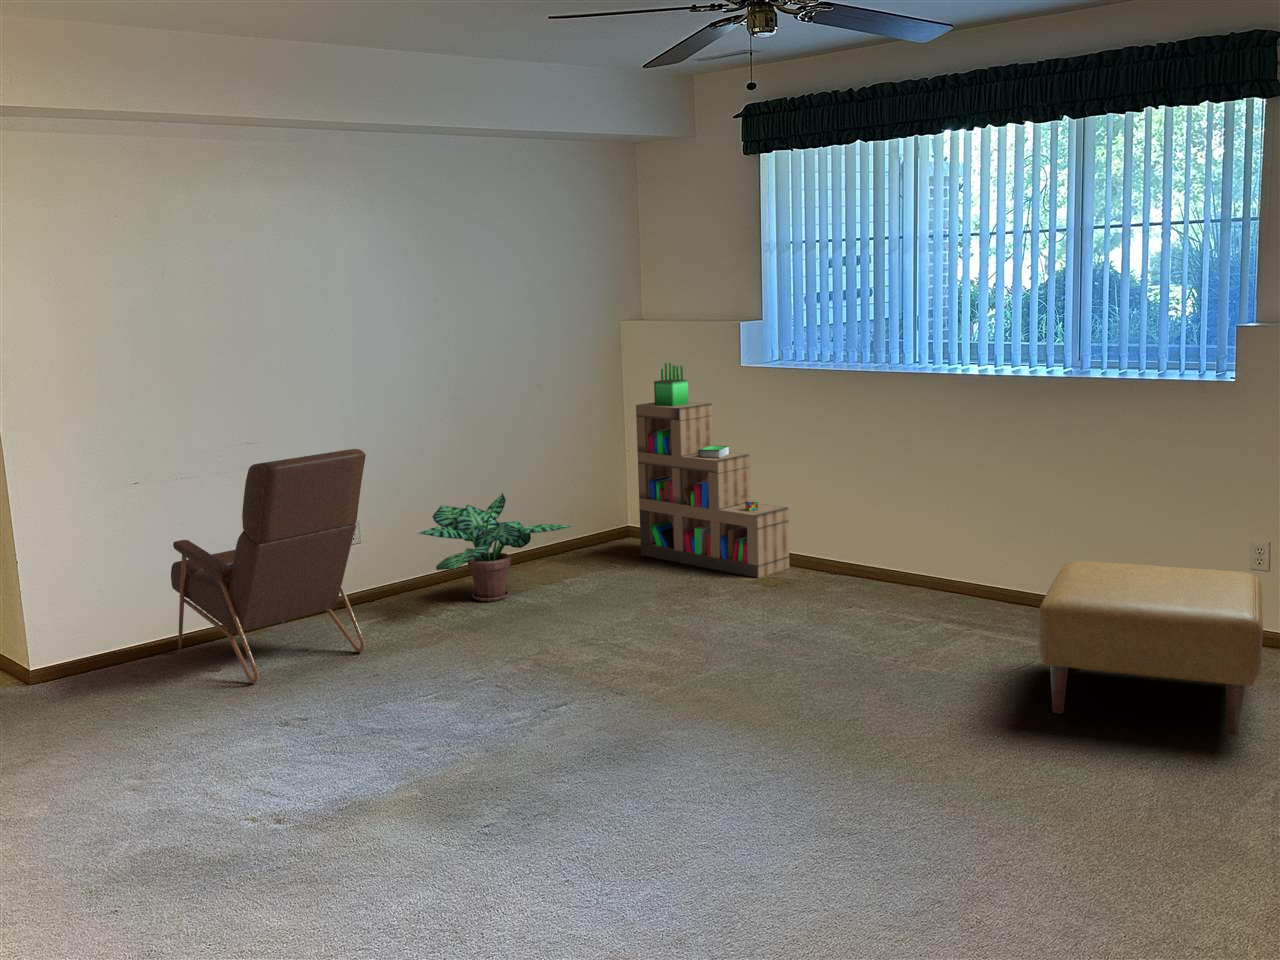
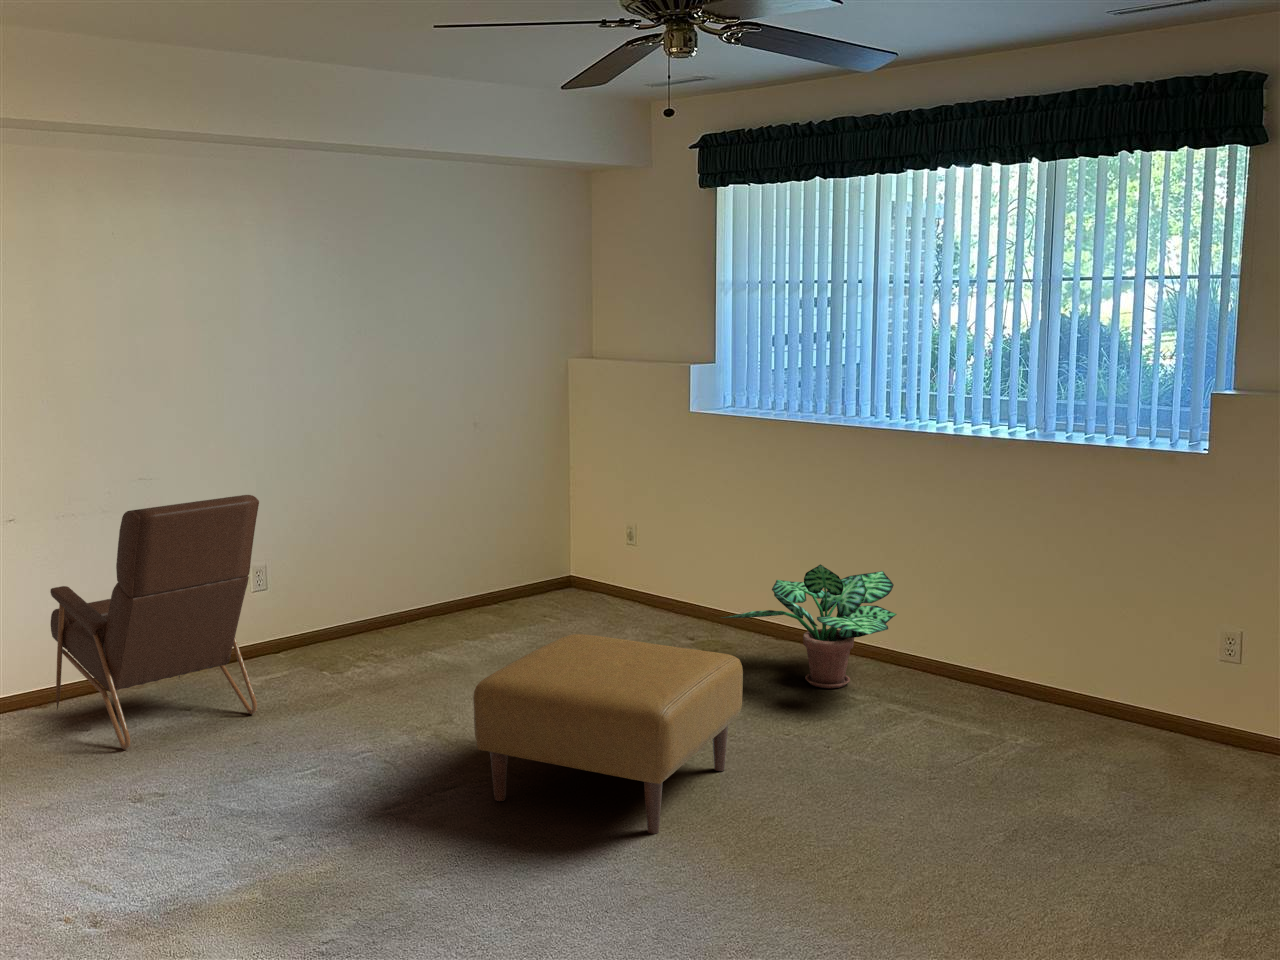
bookshelf: present [636,363,789,578] -> none [579,404,734,638]
potted plant: present [419,493,574,602] -> present [722,564,897,688]
ottoman: present [1038,561,1263,735] -> present [473,634,743,834]

